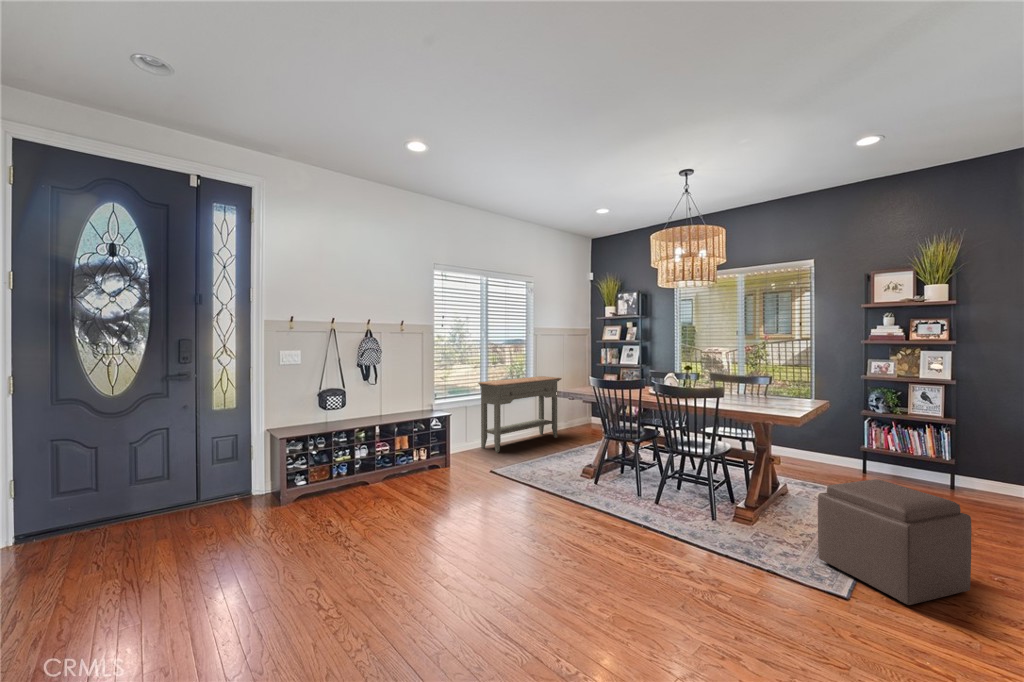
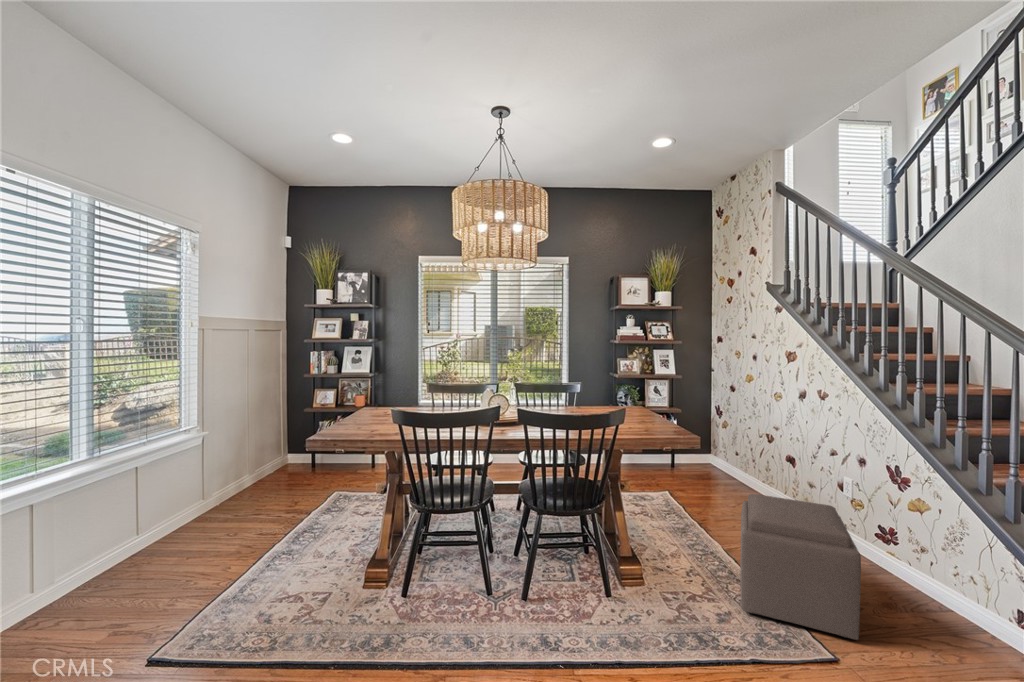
console table: present [478,376,562,453] -> none [70,405,261,591]

